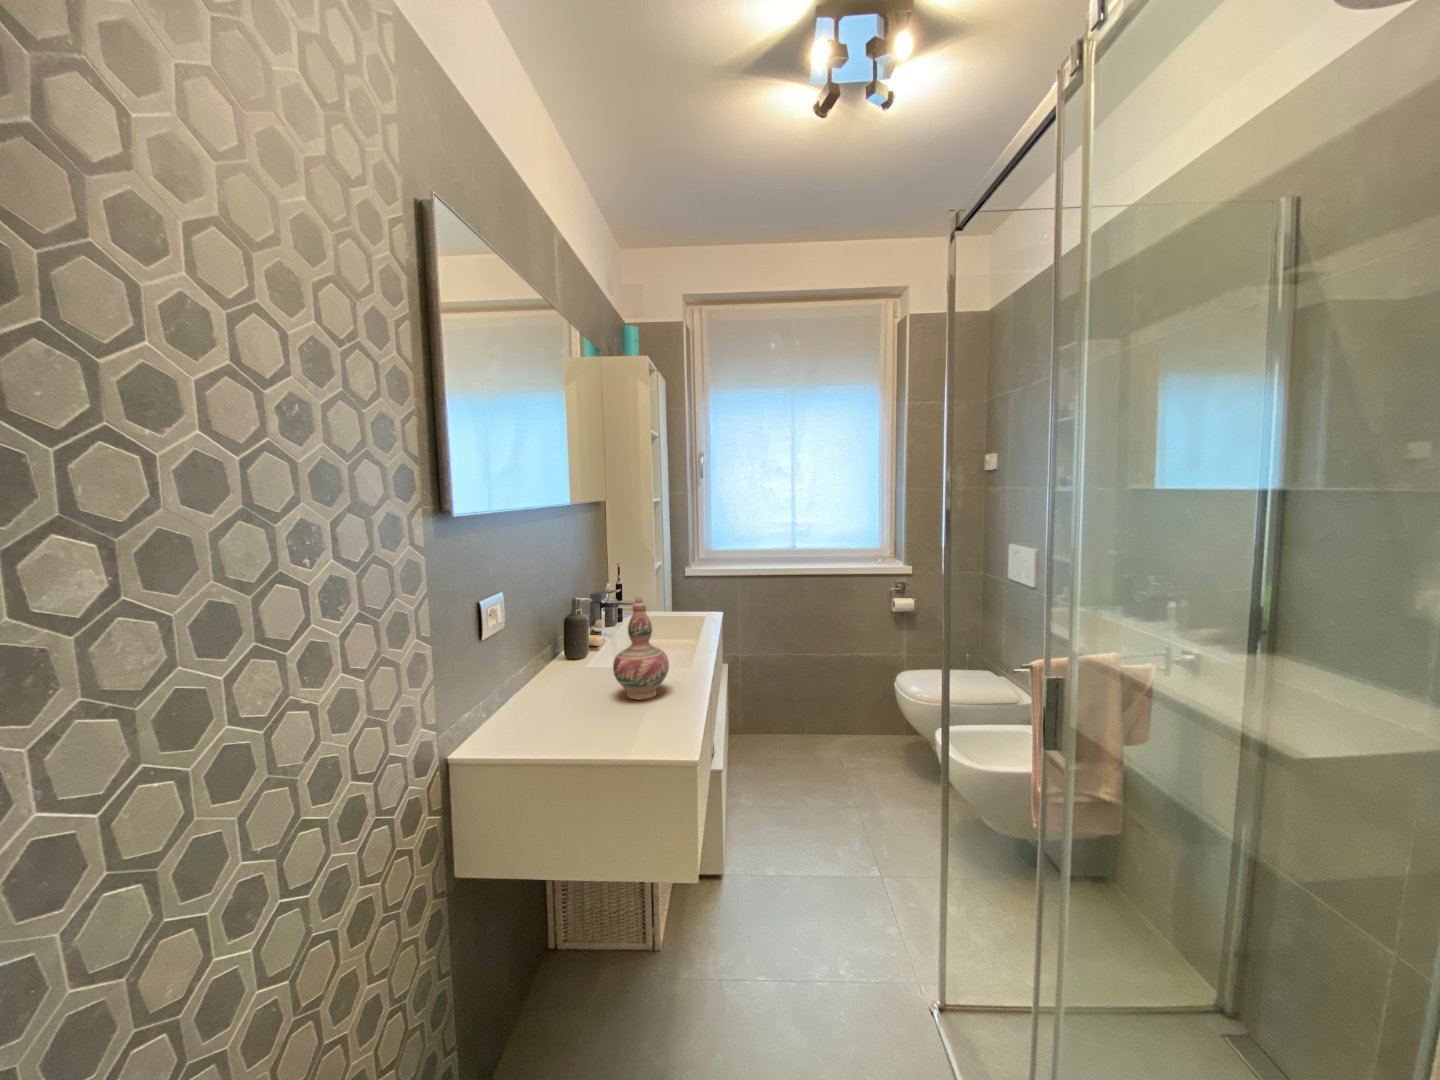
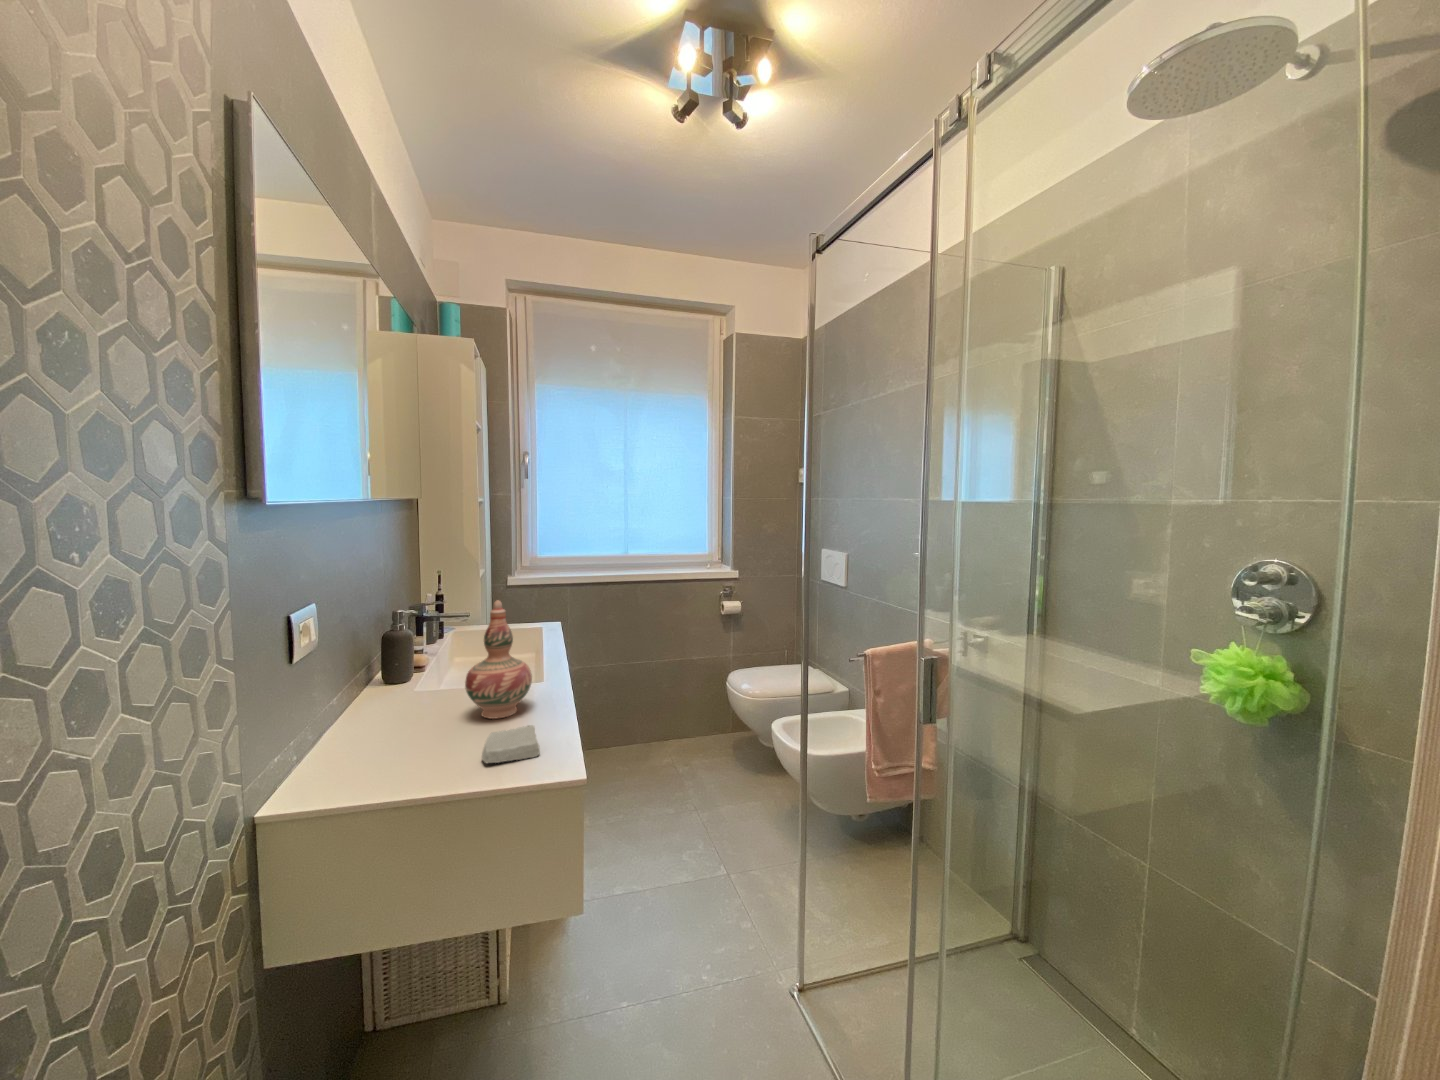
soap bar: none [612,710,660,740] -> present [482,725,540,763]

